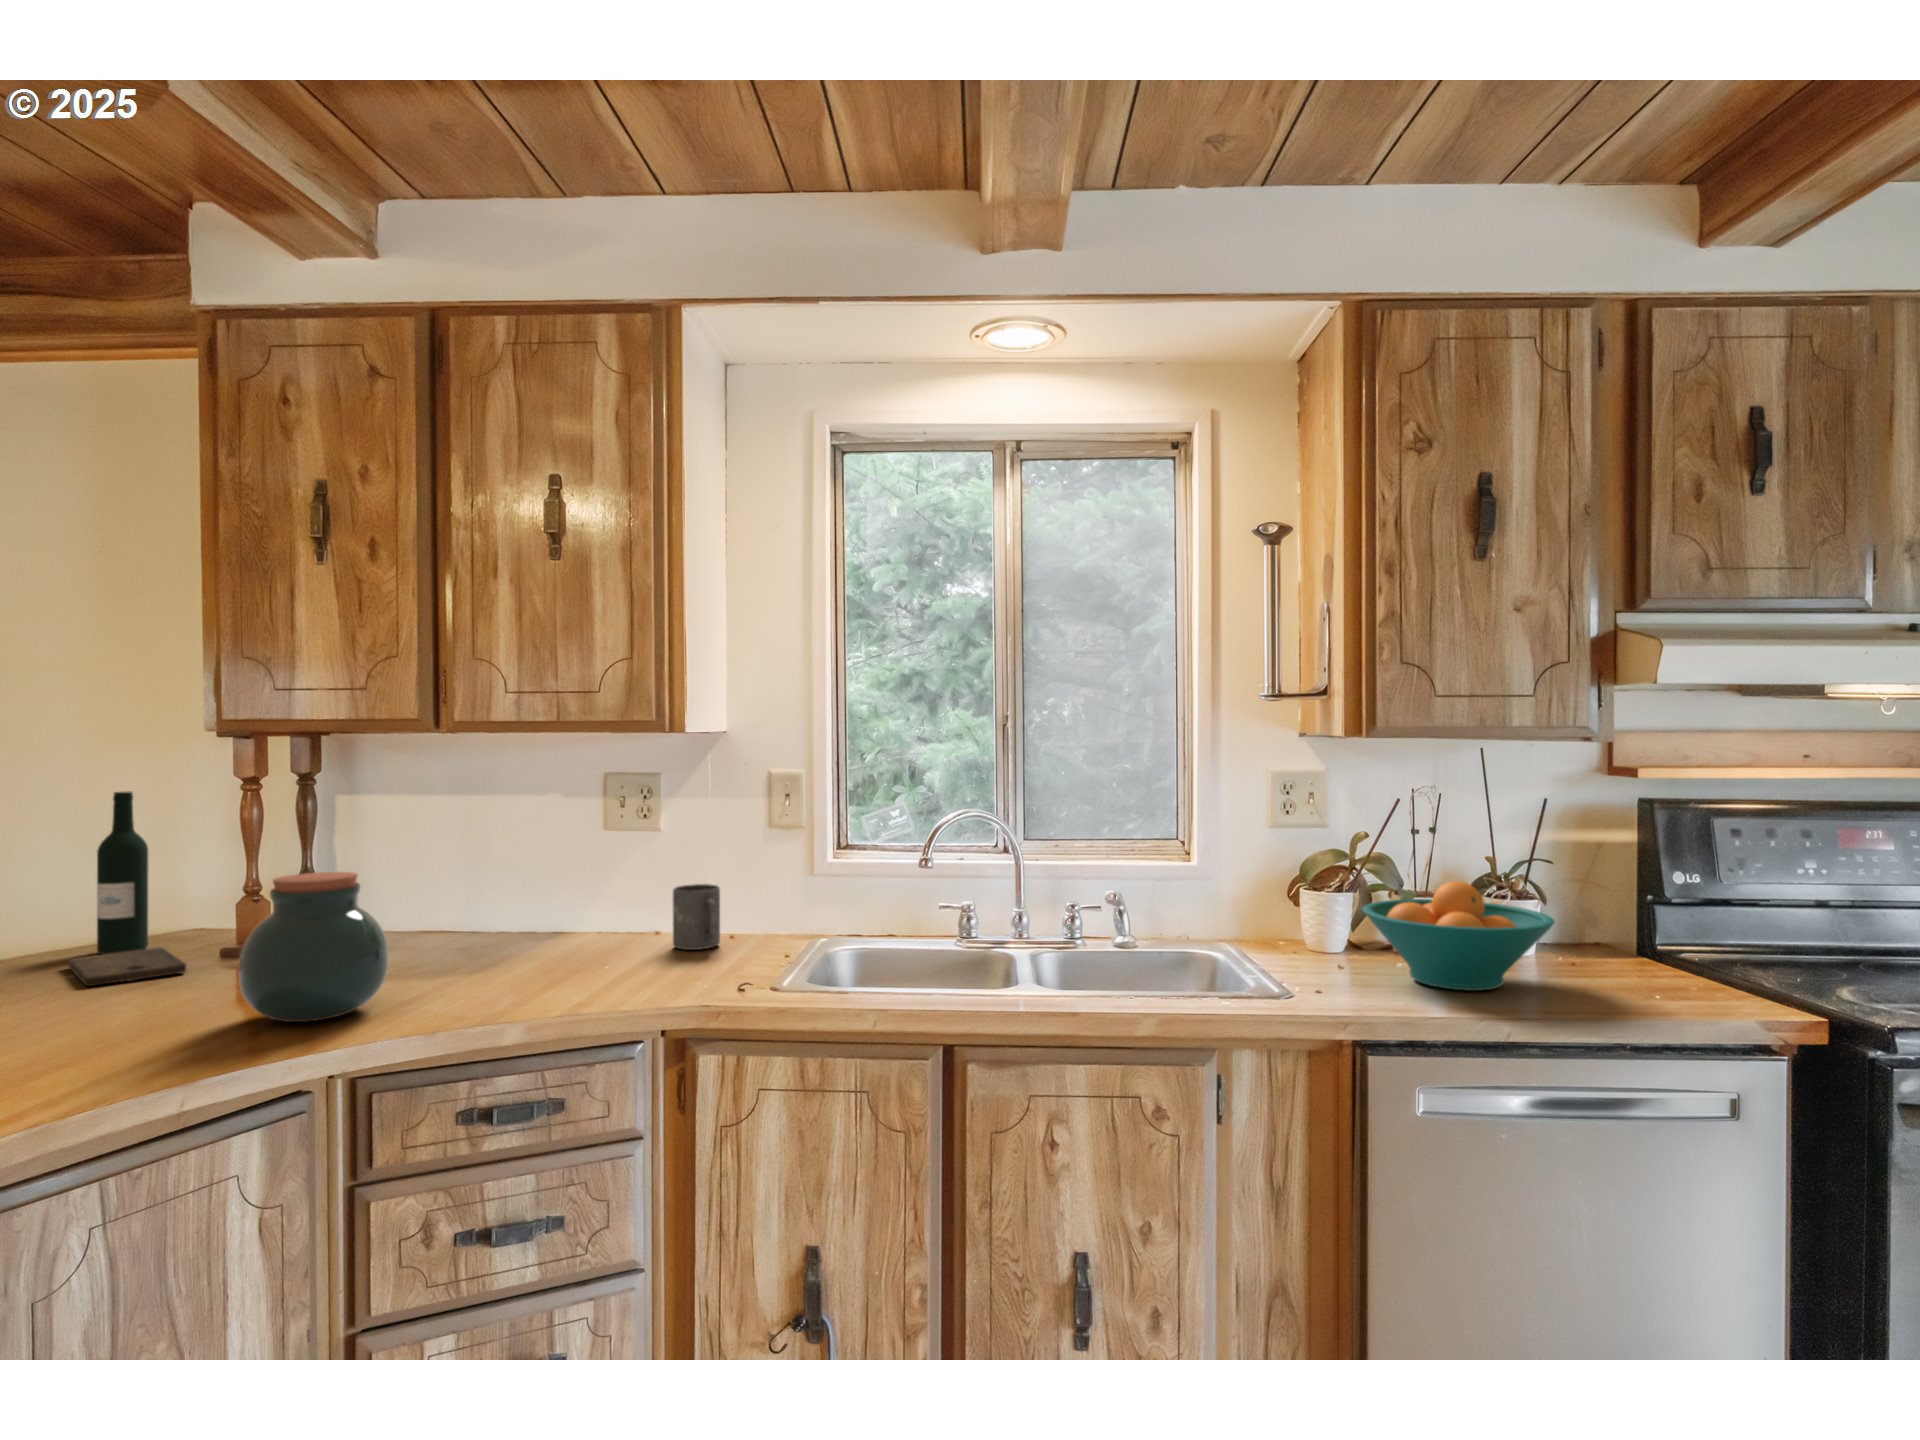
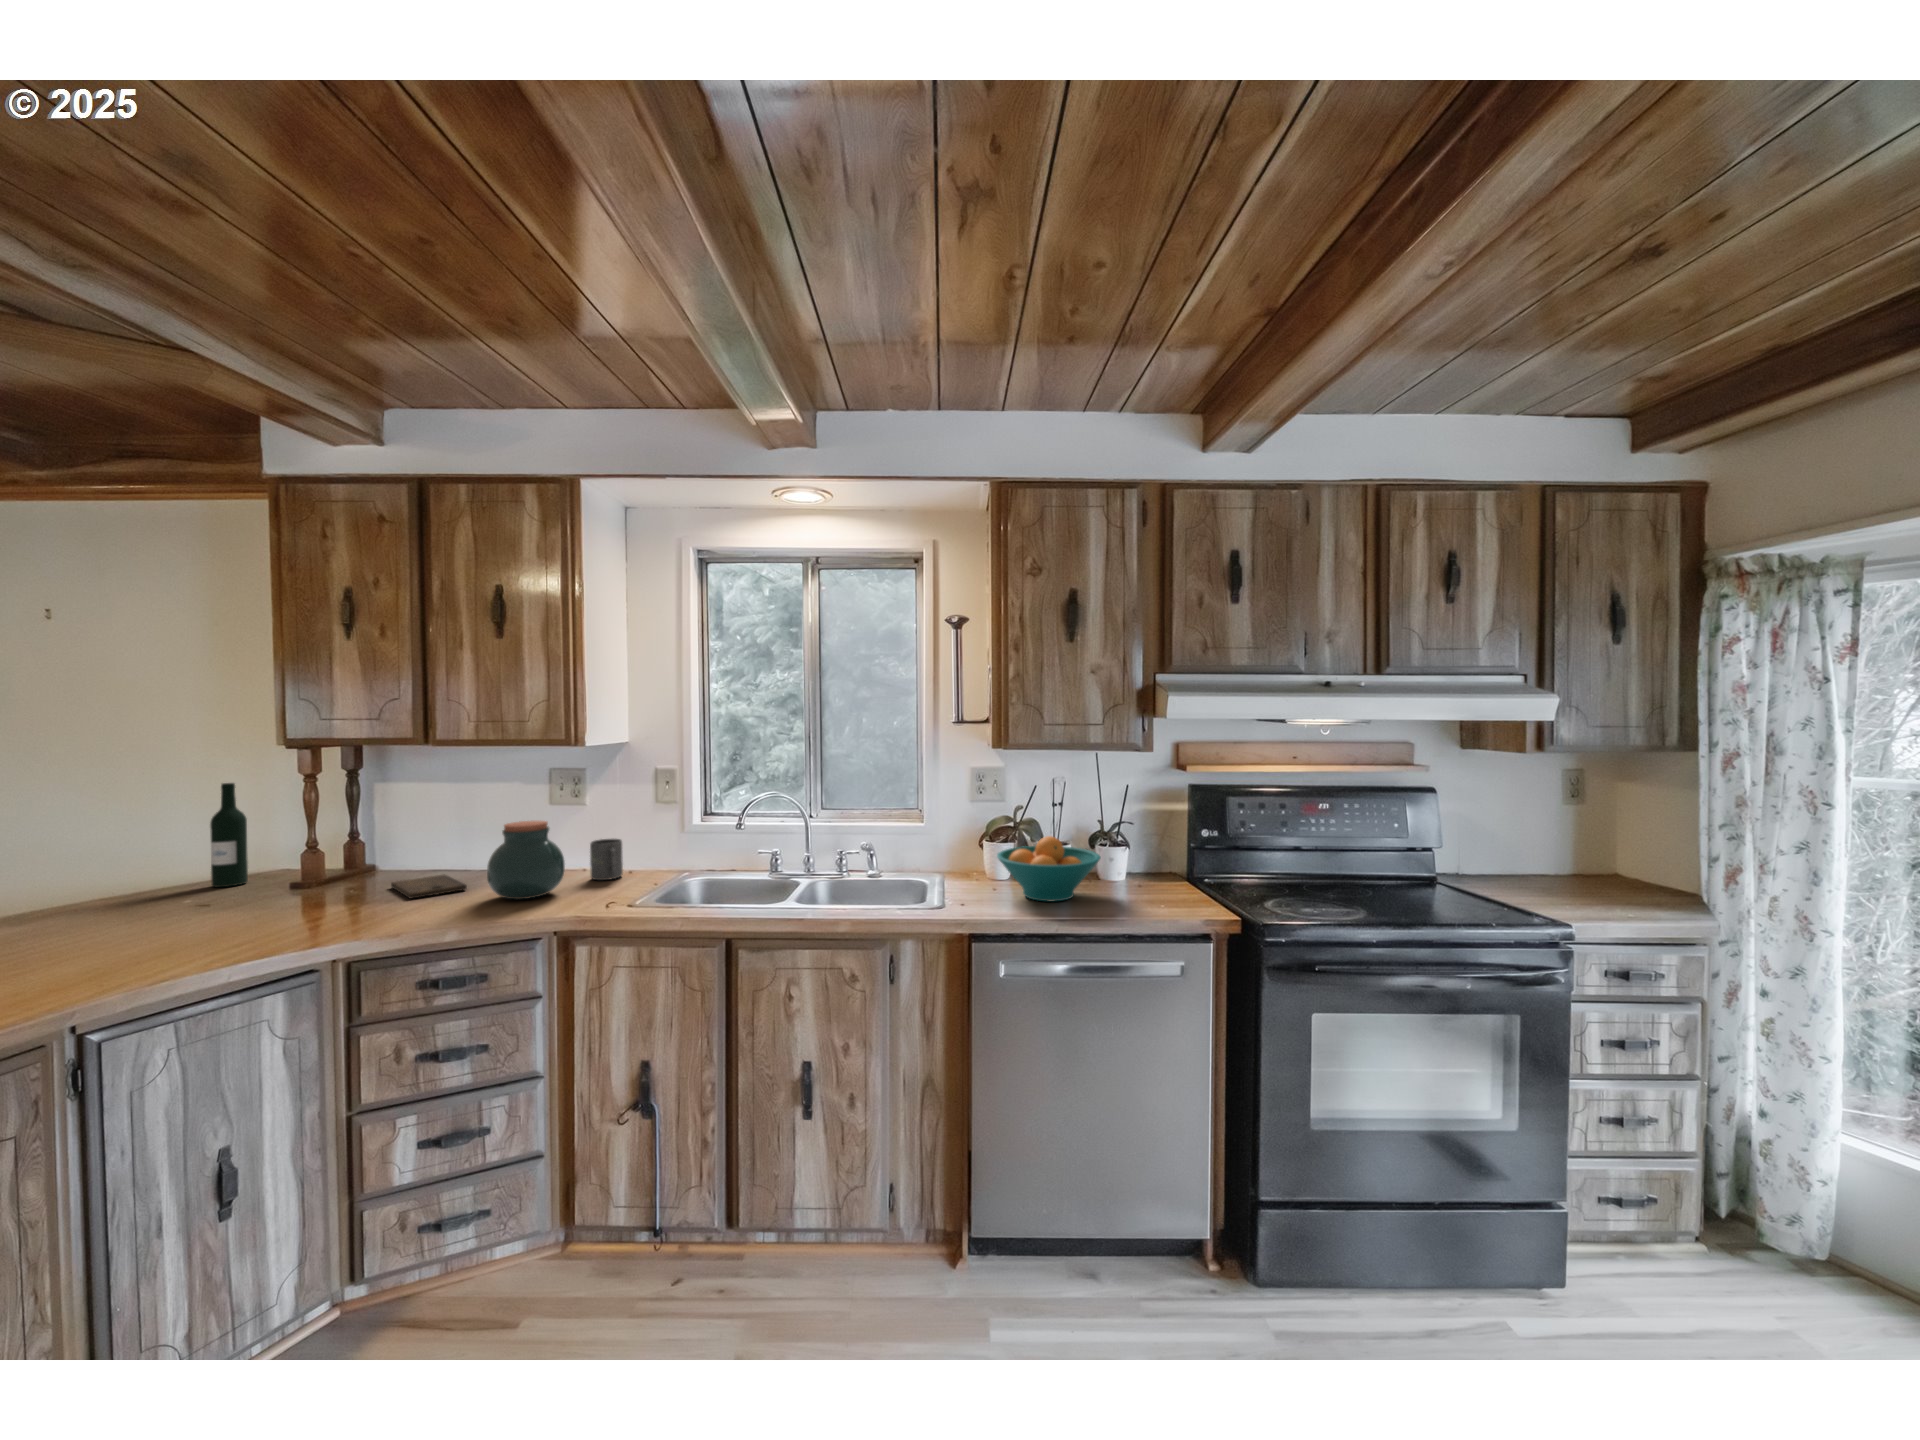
jar: present [239,872,388,1022] -> present [487,821,565,899]
cutting board: present [68,948,186,986] -> present [391,875,467,898]

